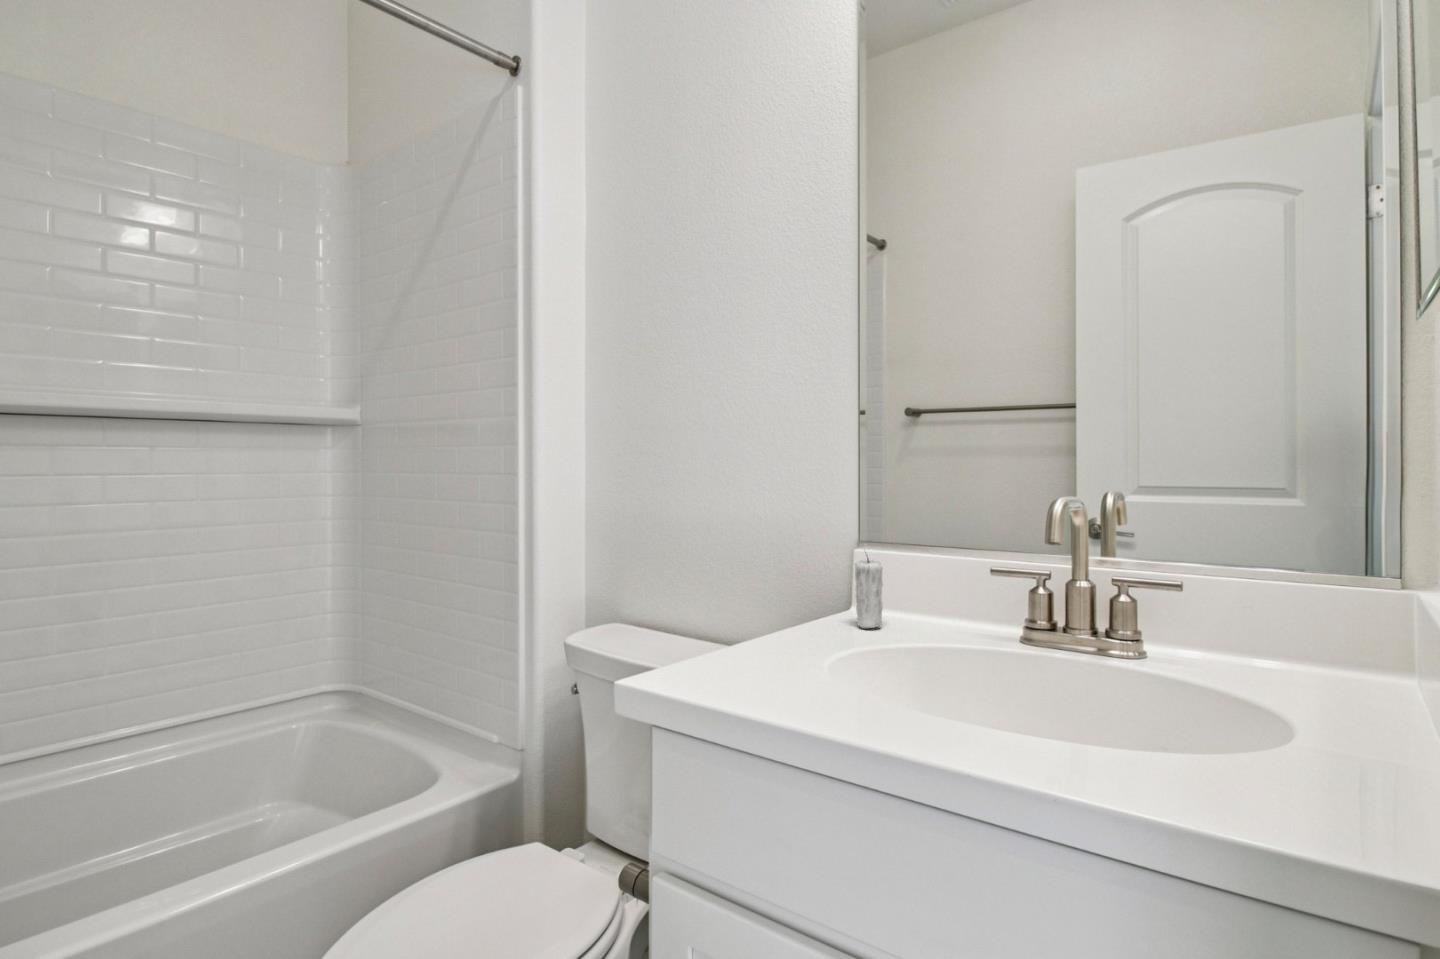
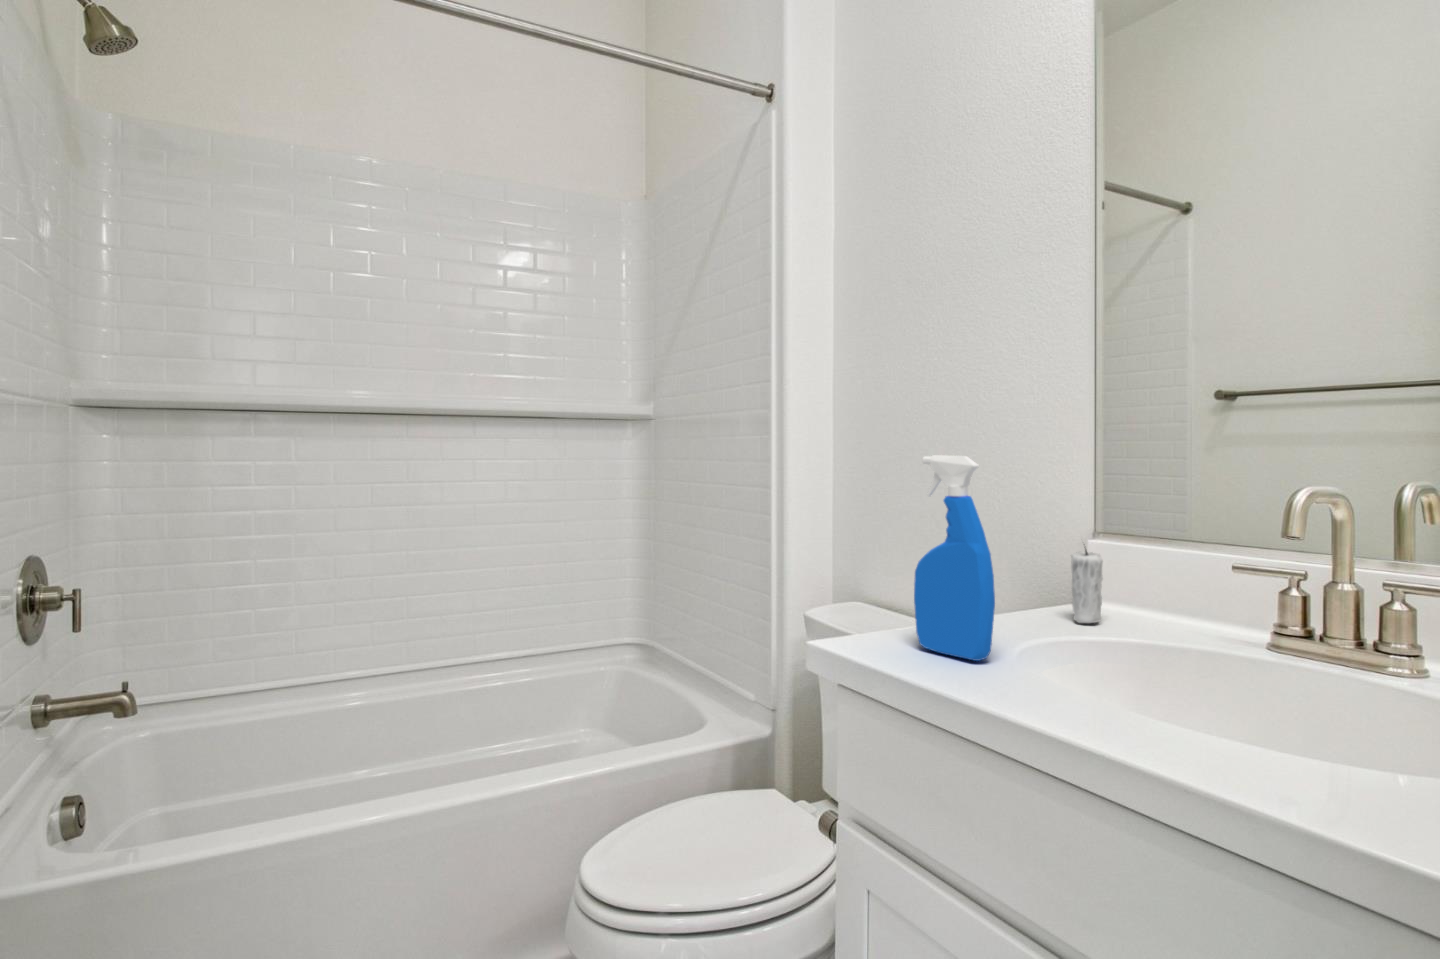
spray bottle: none [707,461,783,666] -> present [914,455,995,661]

